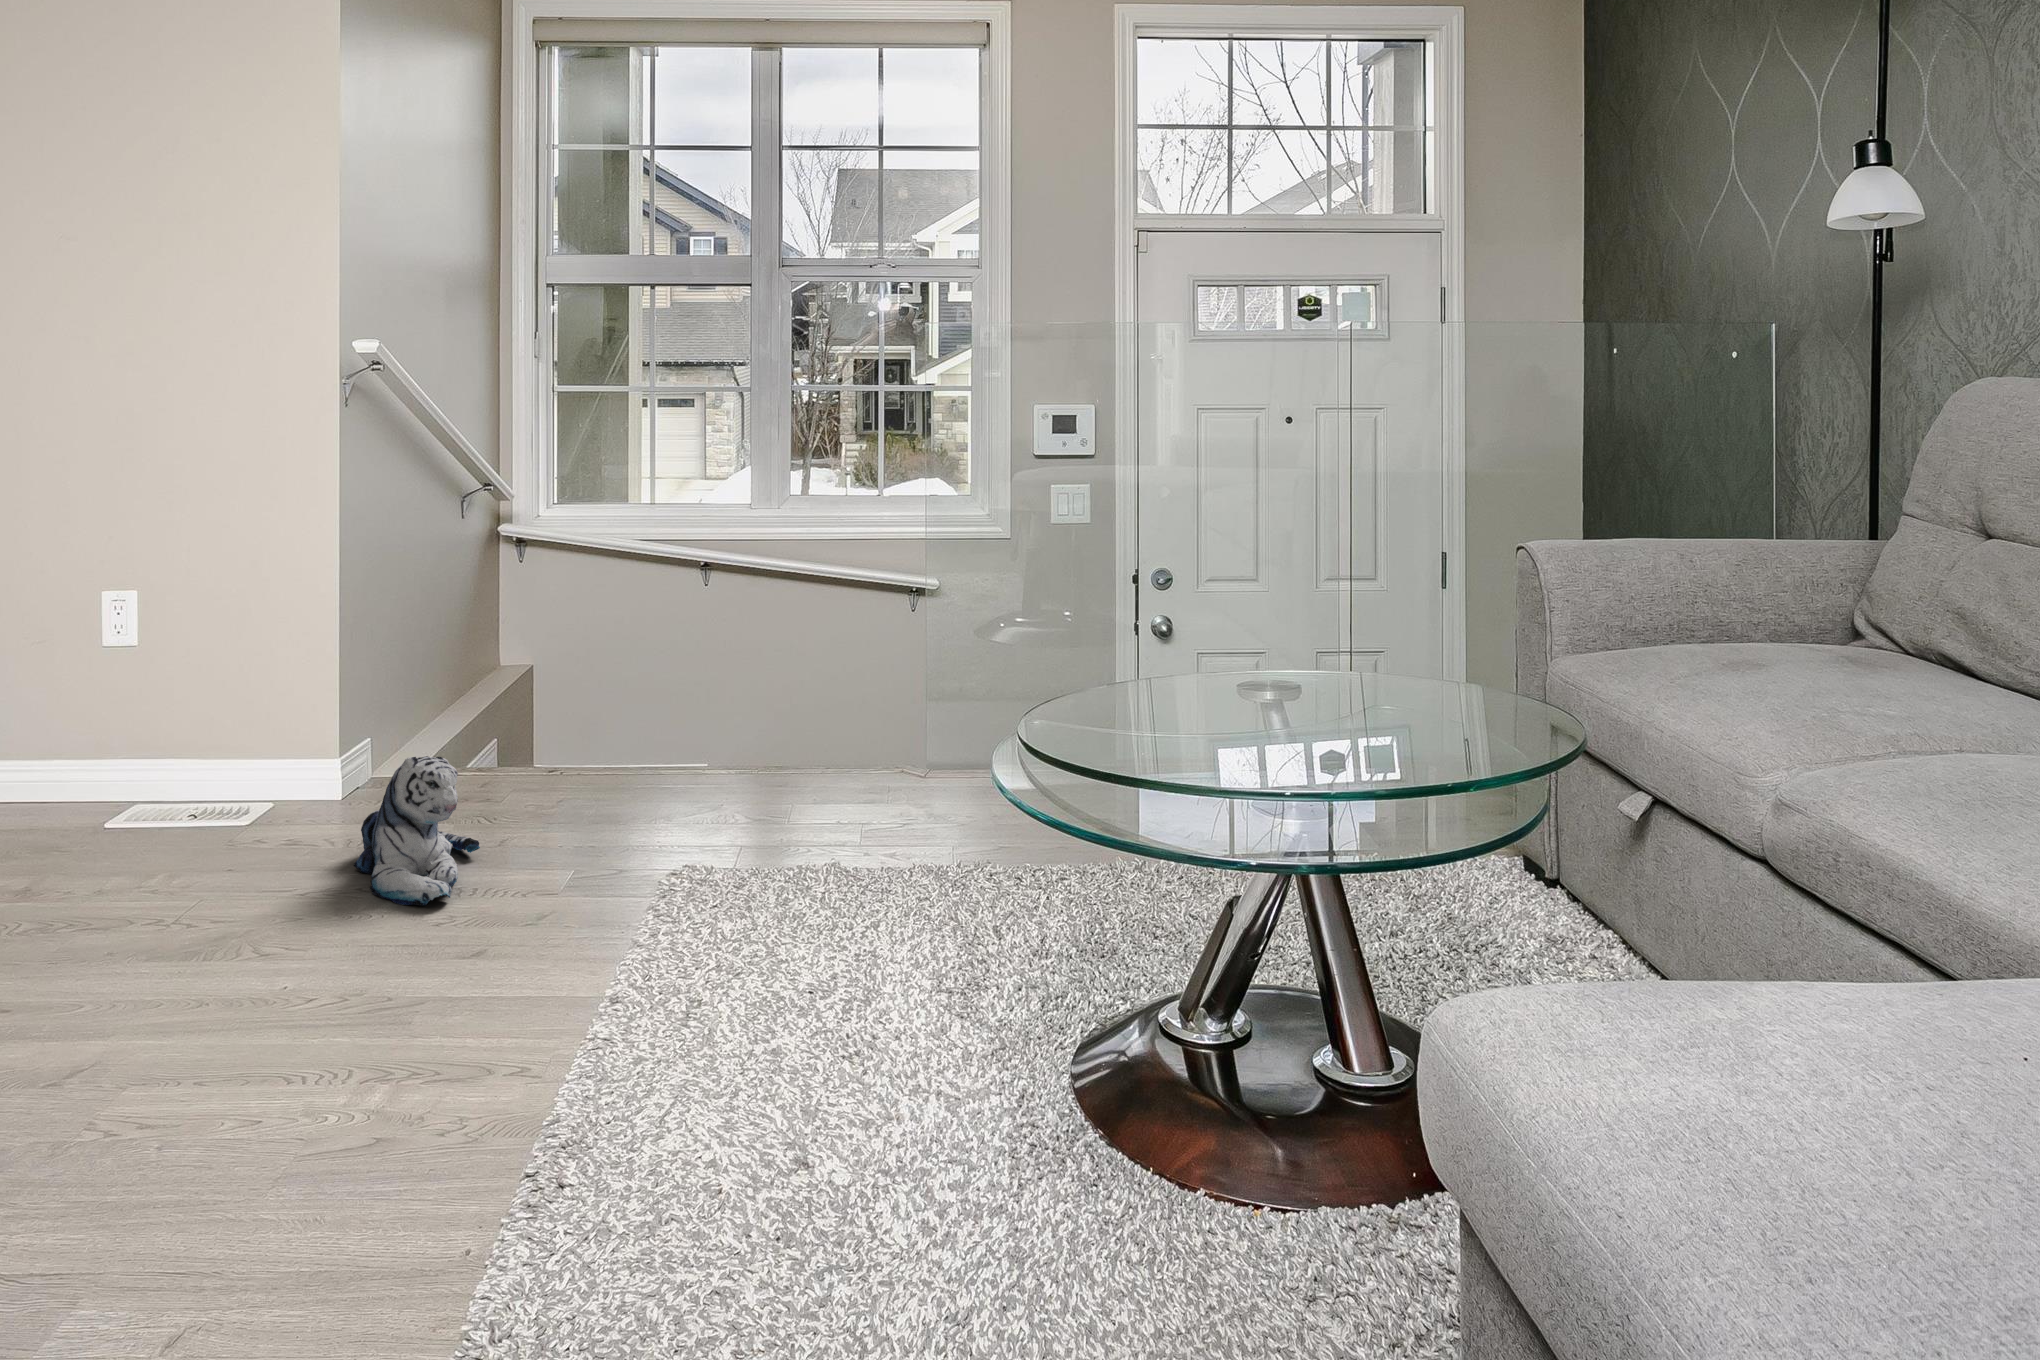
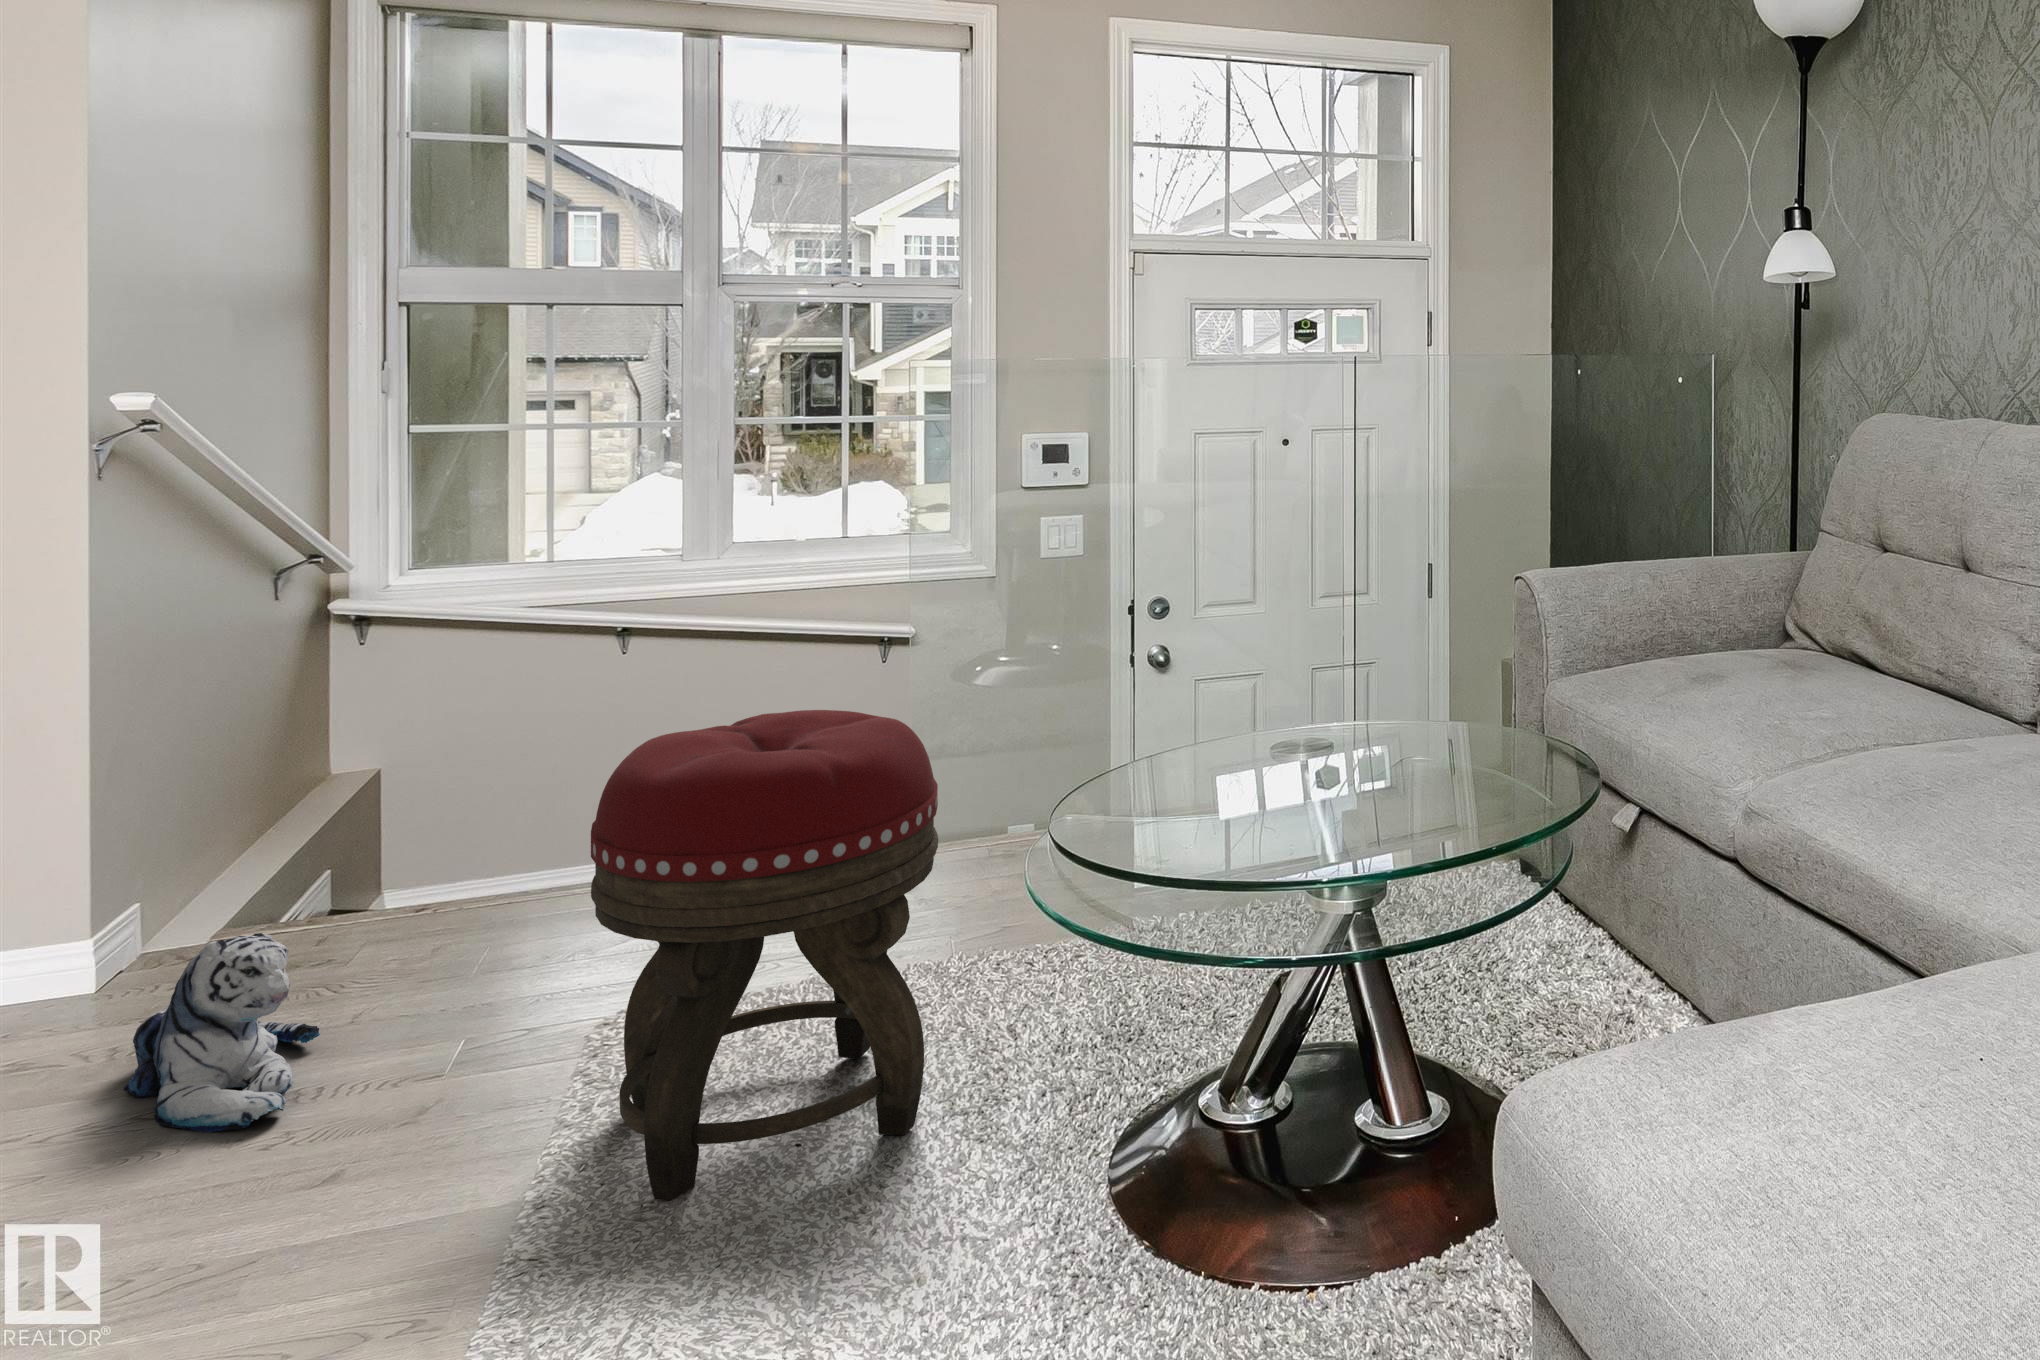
footstool: none [657,610,934,1017] -> present [591,710,938,1201]

